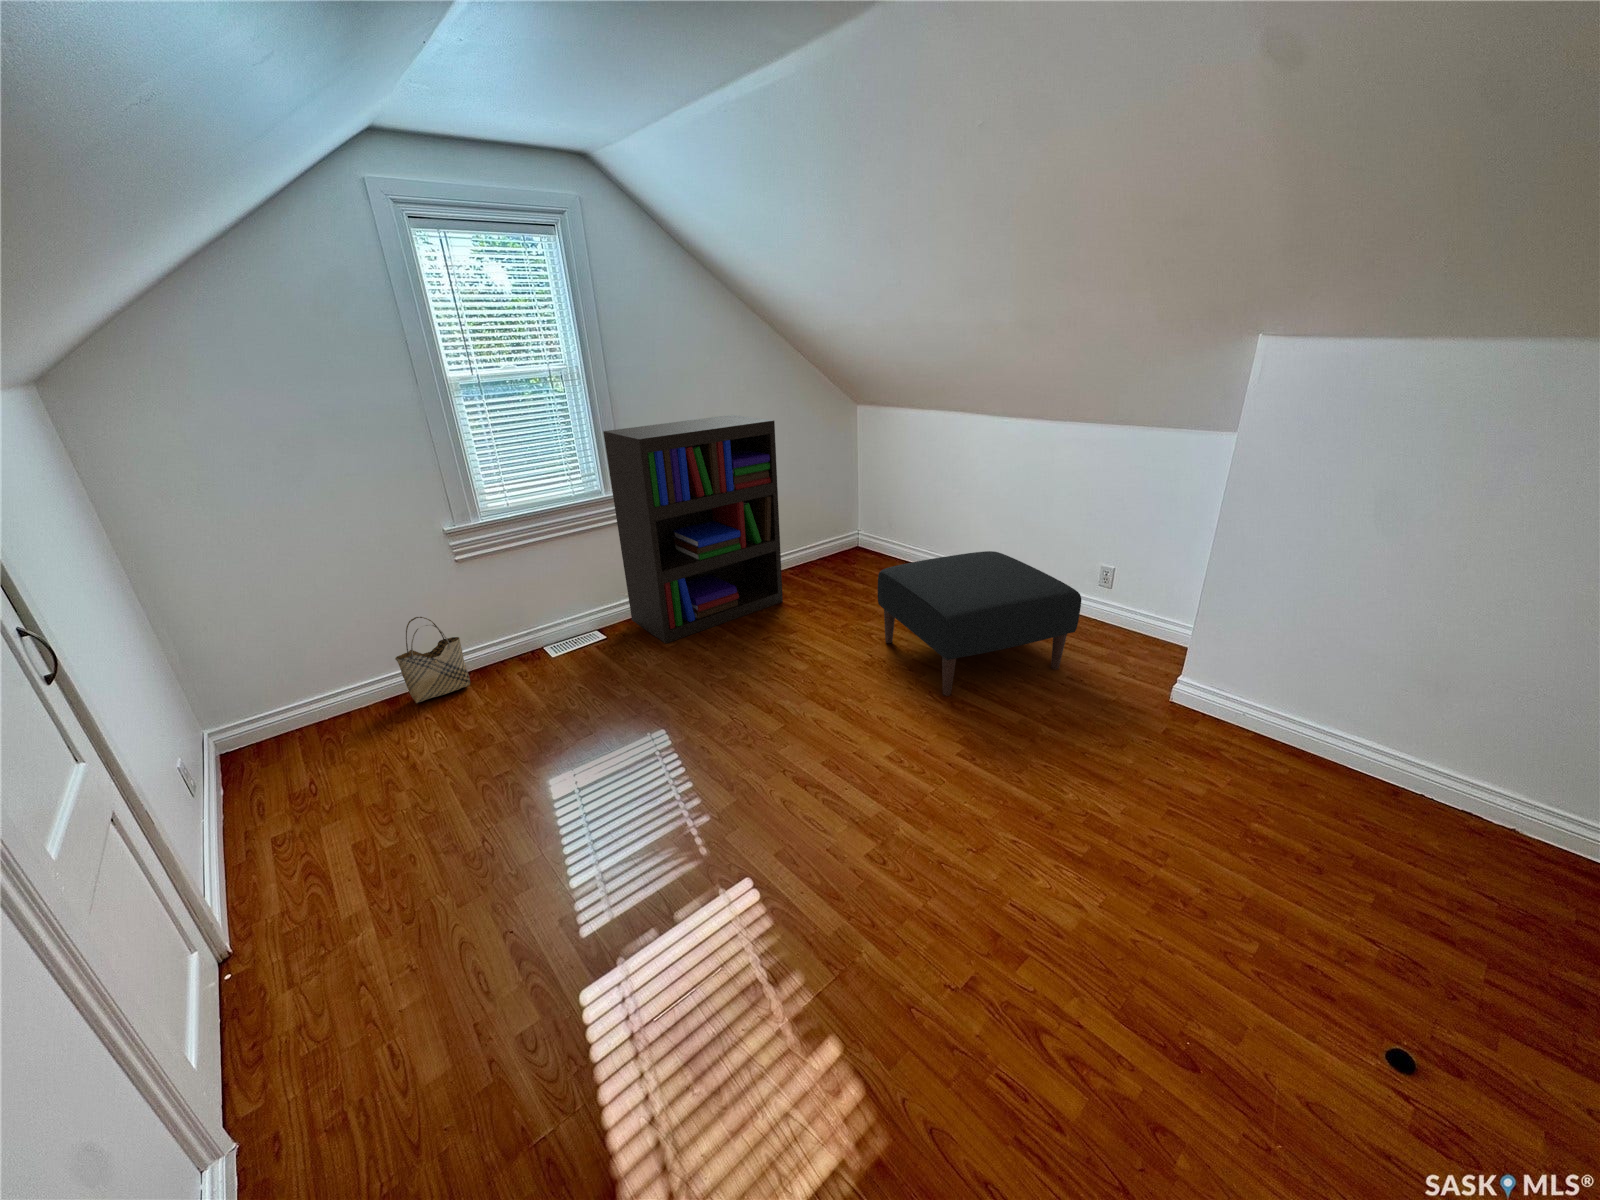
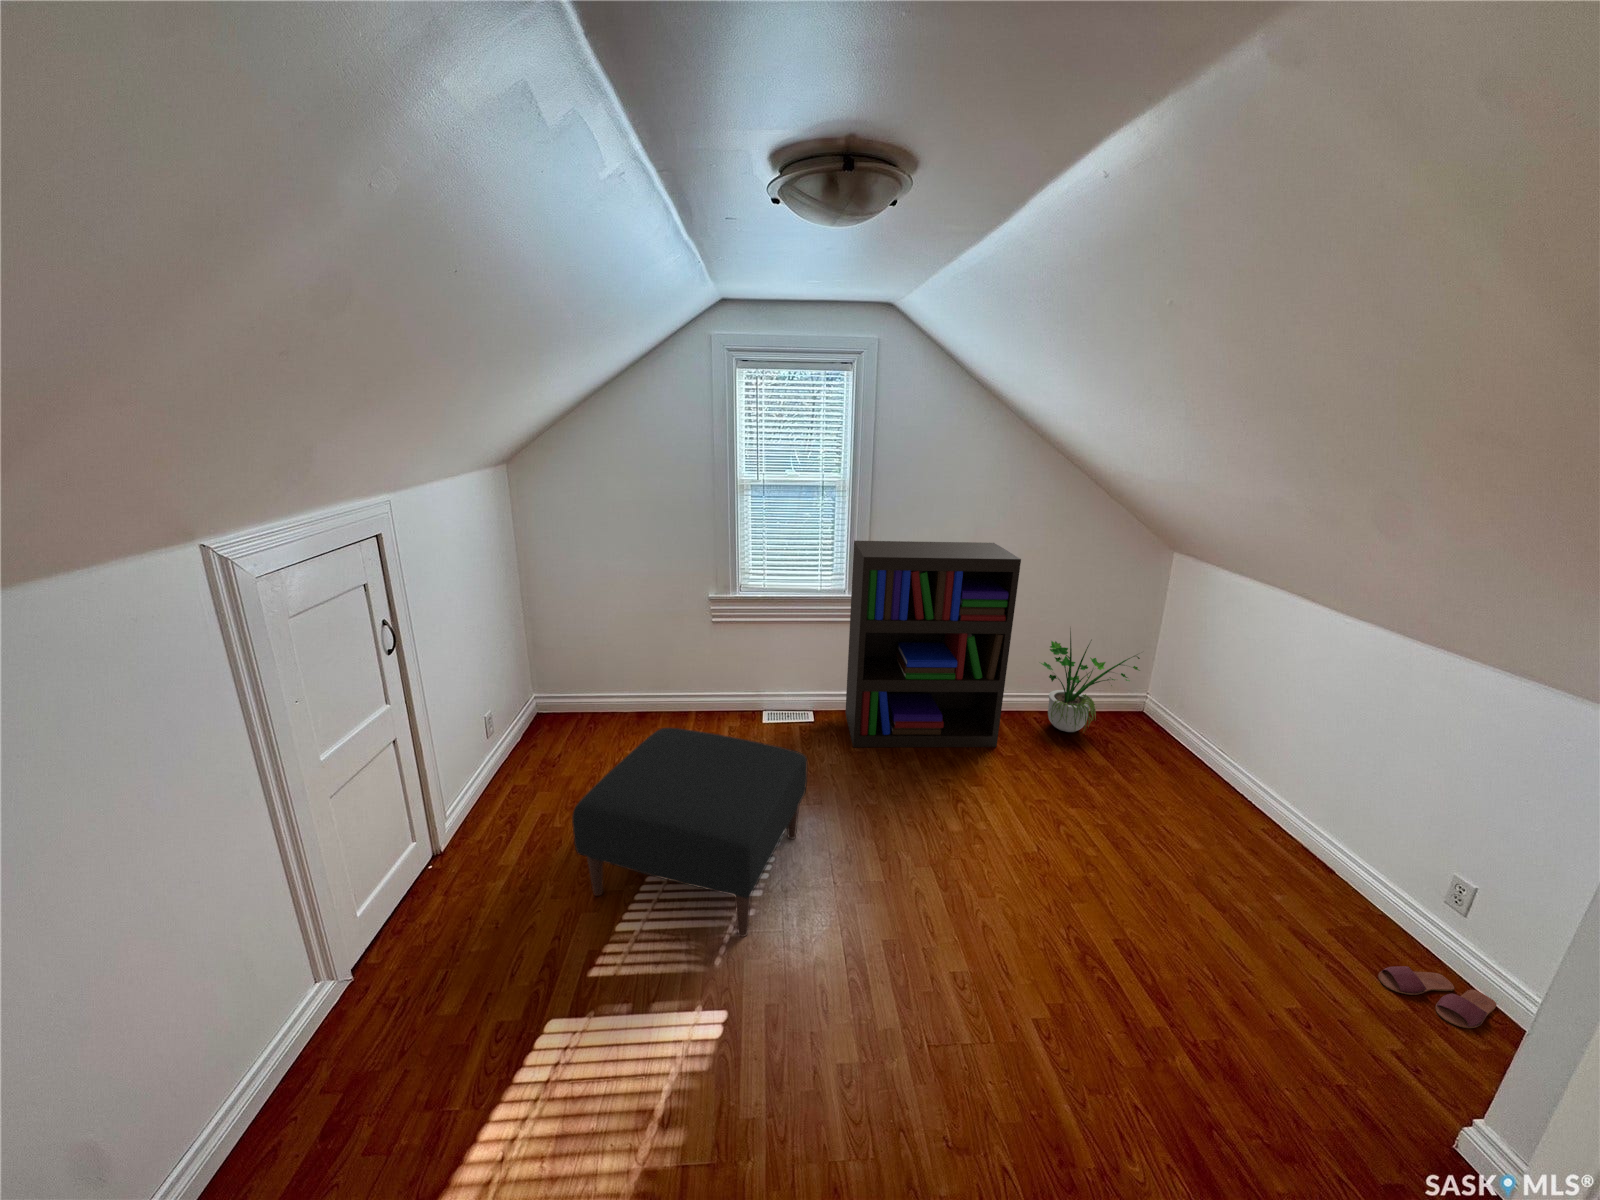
potted plant: none [792,478,863,574] -> present [1041,631,1140,732]
ottoman: present [878,551,1081,696] -> present [572,728,807,937]
woven basket: present [395,617,470,703] -> none [647,658,696,724]
slippers: none [1084,628,1135,648] -> present [1378,966,1497,1028]

